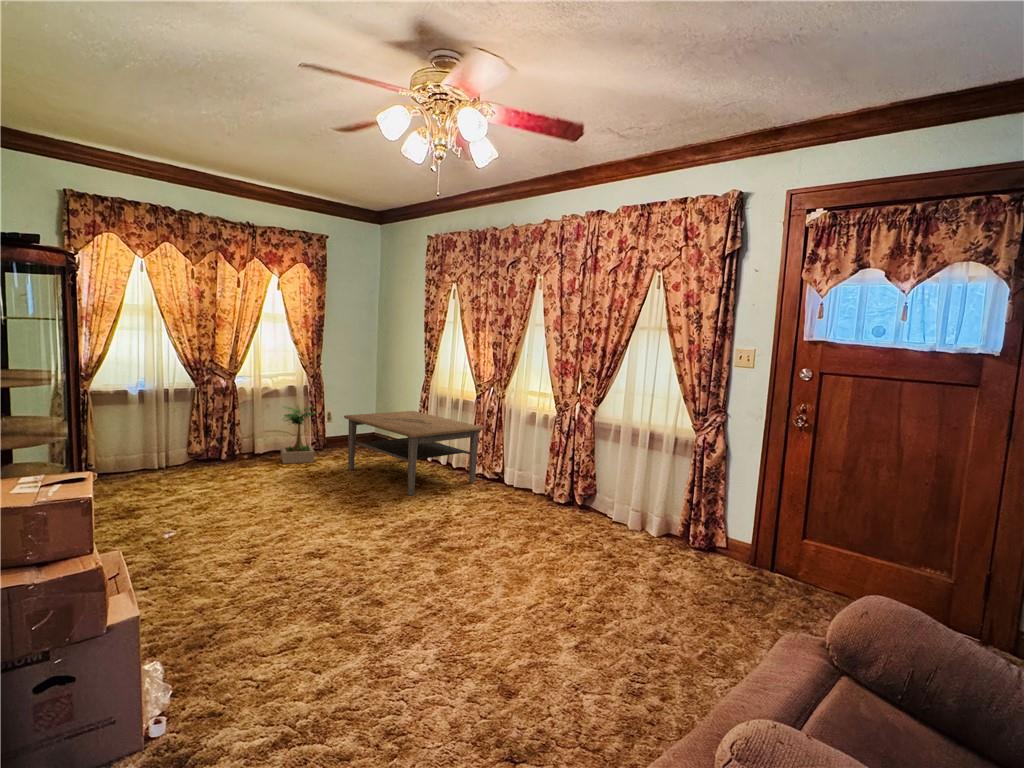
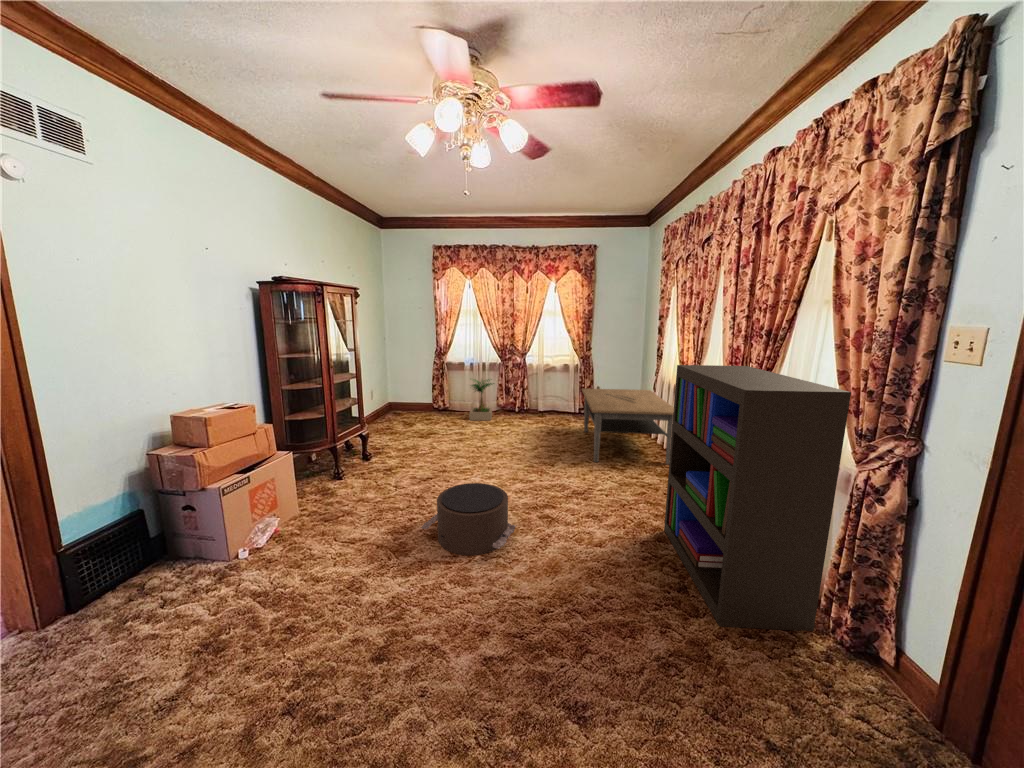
bookshelf: none [545,376,693,568] -> present [664,365,851,631]
potted plant: present [281,406,317,464] -> present [469,379,494,420]
pouf: none [358,529,476,613] -> present [421,483,516,555]

